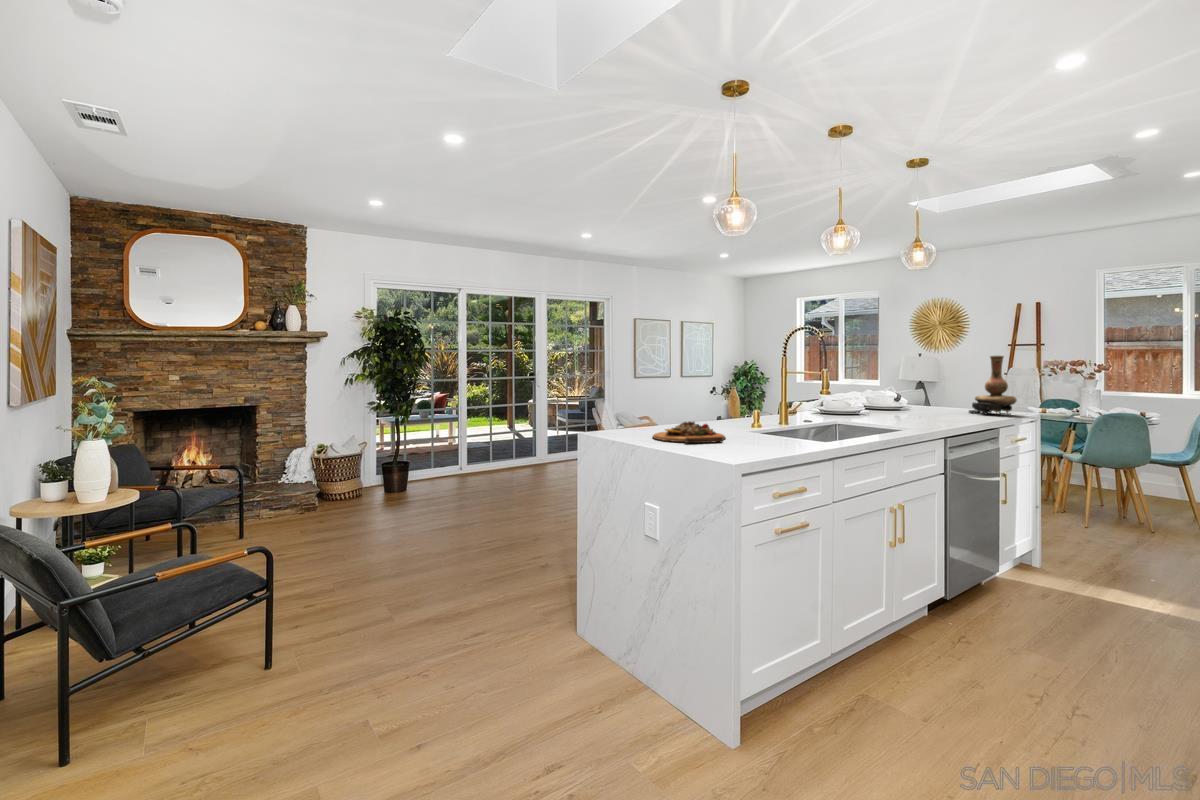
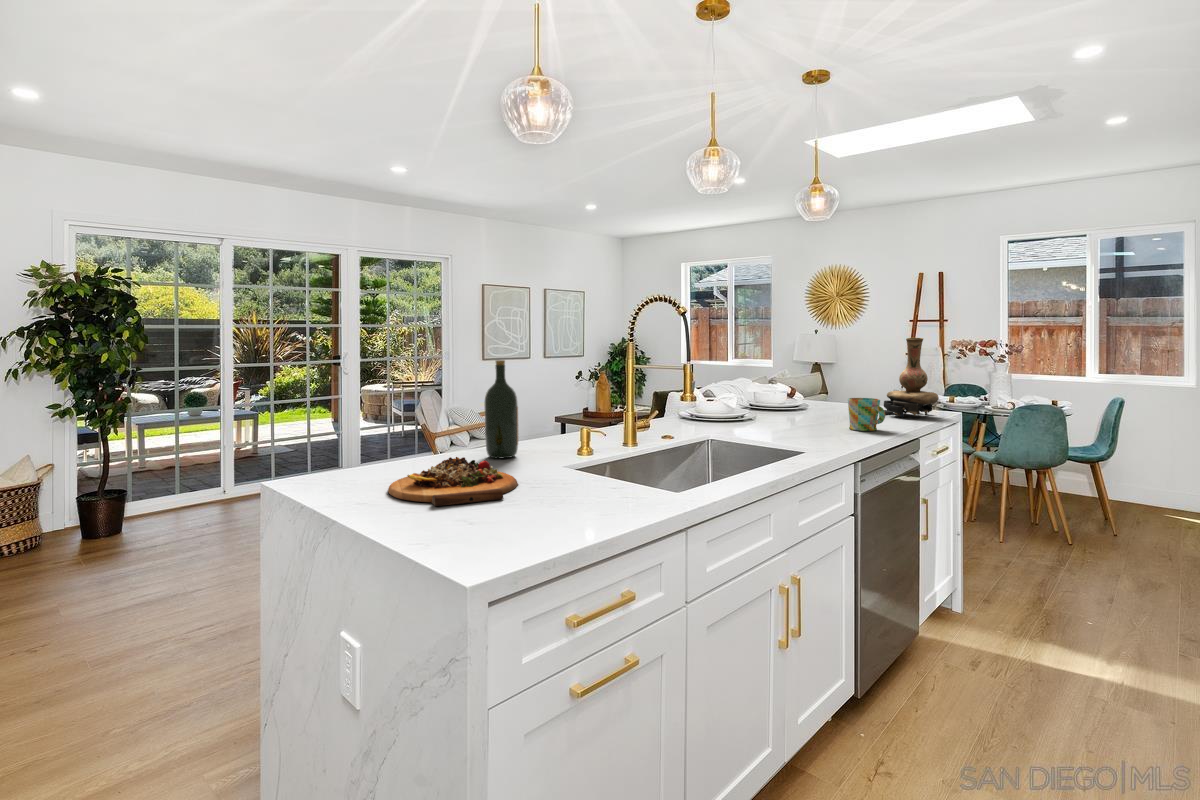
wine bottle: none [694,368,714,428] -> present [484,360,518,458]
mug: none [941,398,970,421] -> present [848,398,885,431]

